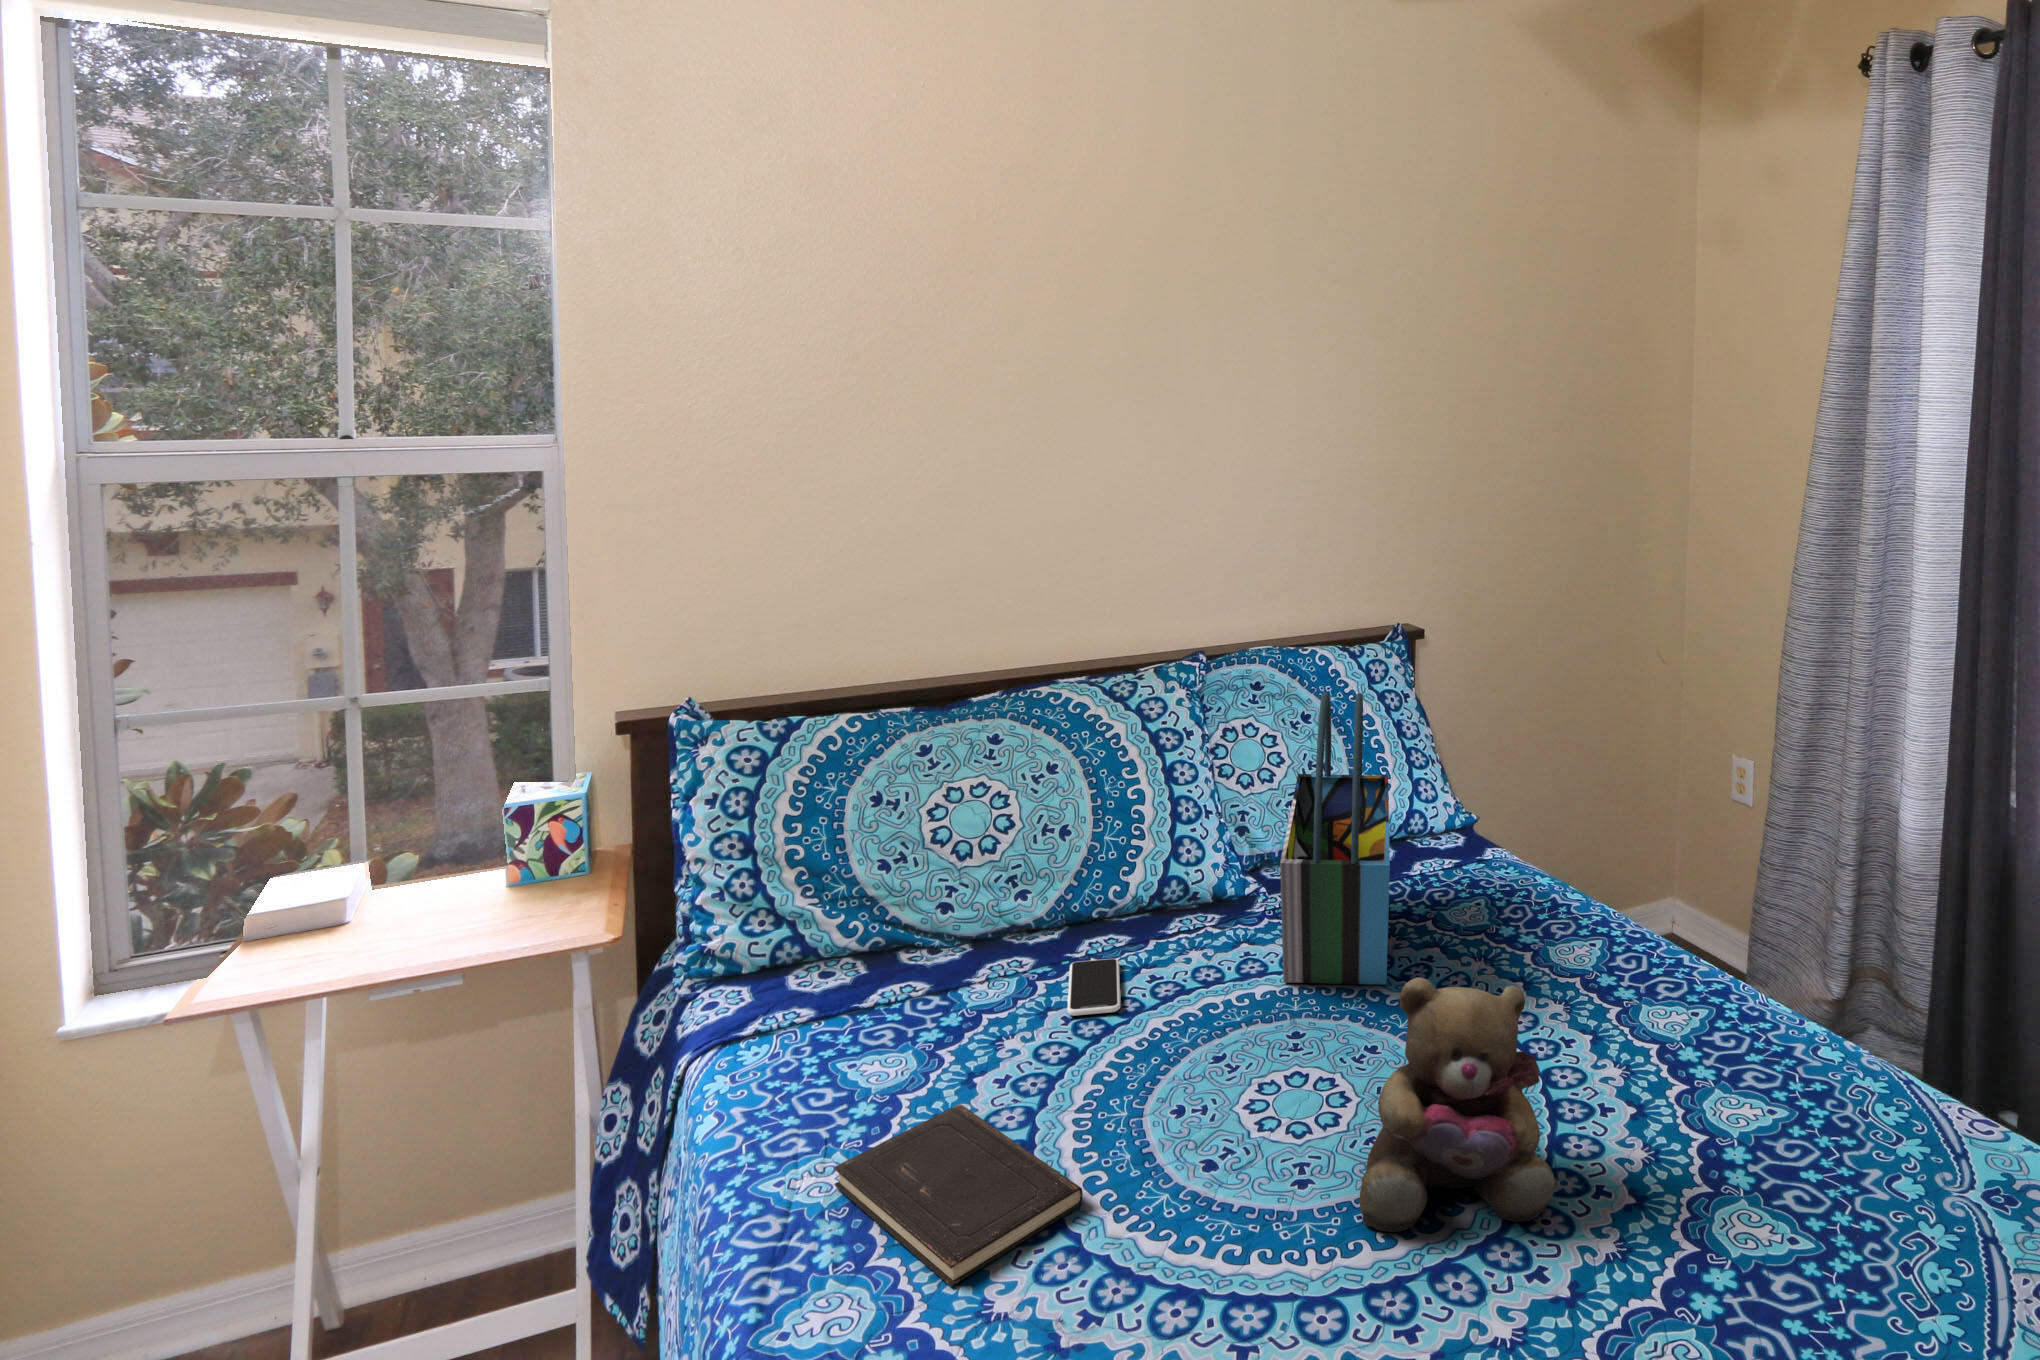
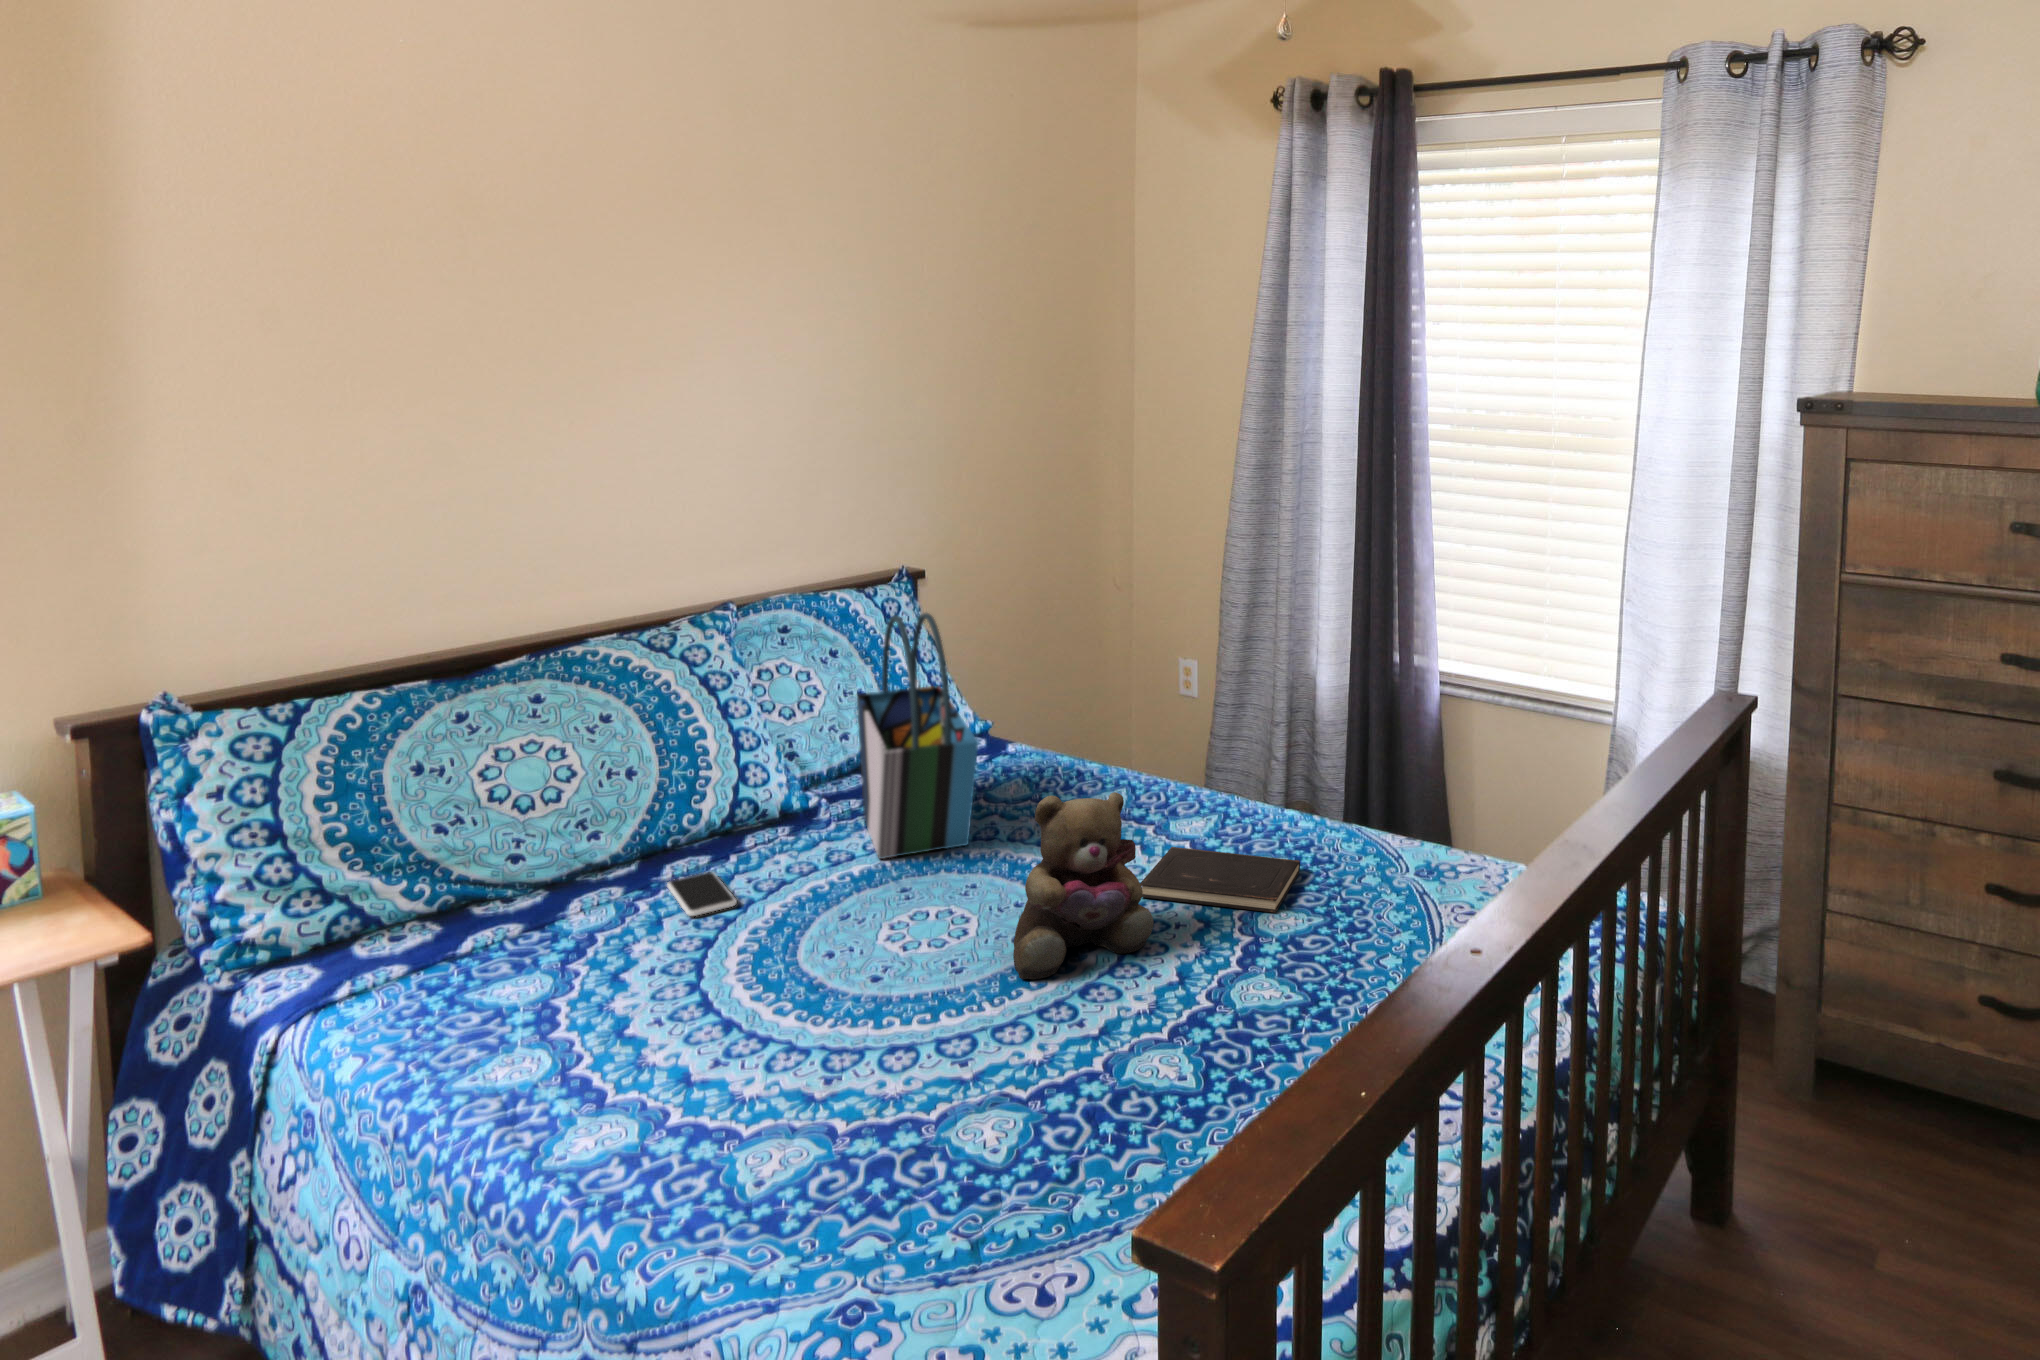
hardcover book: present [834,1104,1082,1286] -> present [1140,847,1300,913]

